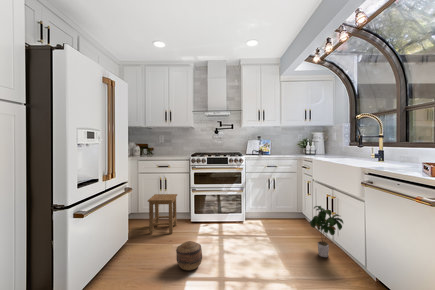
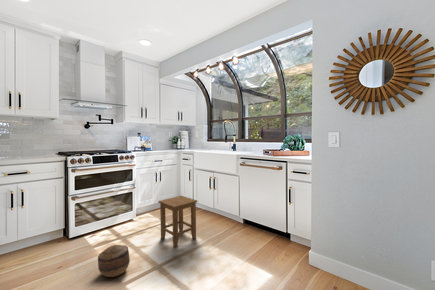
stool: present [148,194,177,234] -> present [159,196,197,247]
potted plant: present [310,206,343,257] -> none [199,186,227,223]

